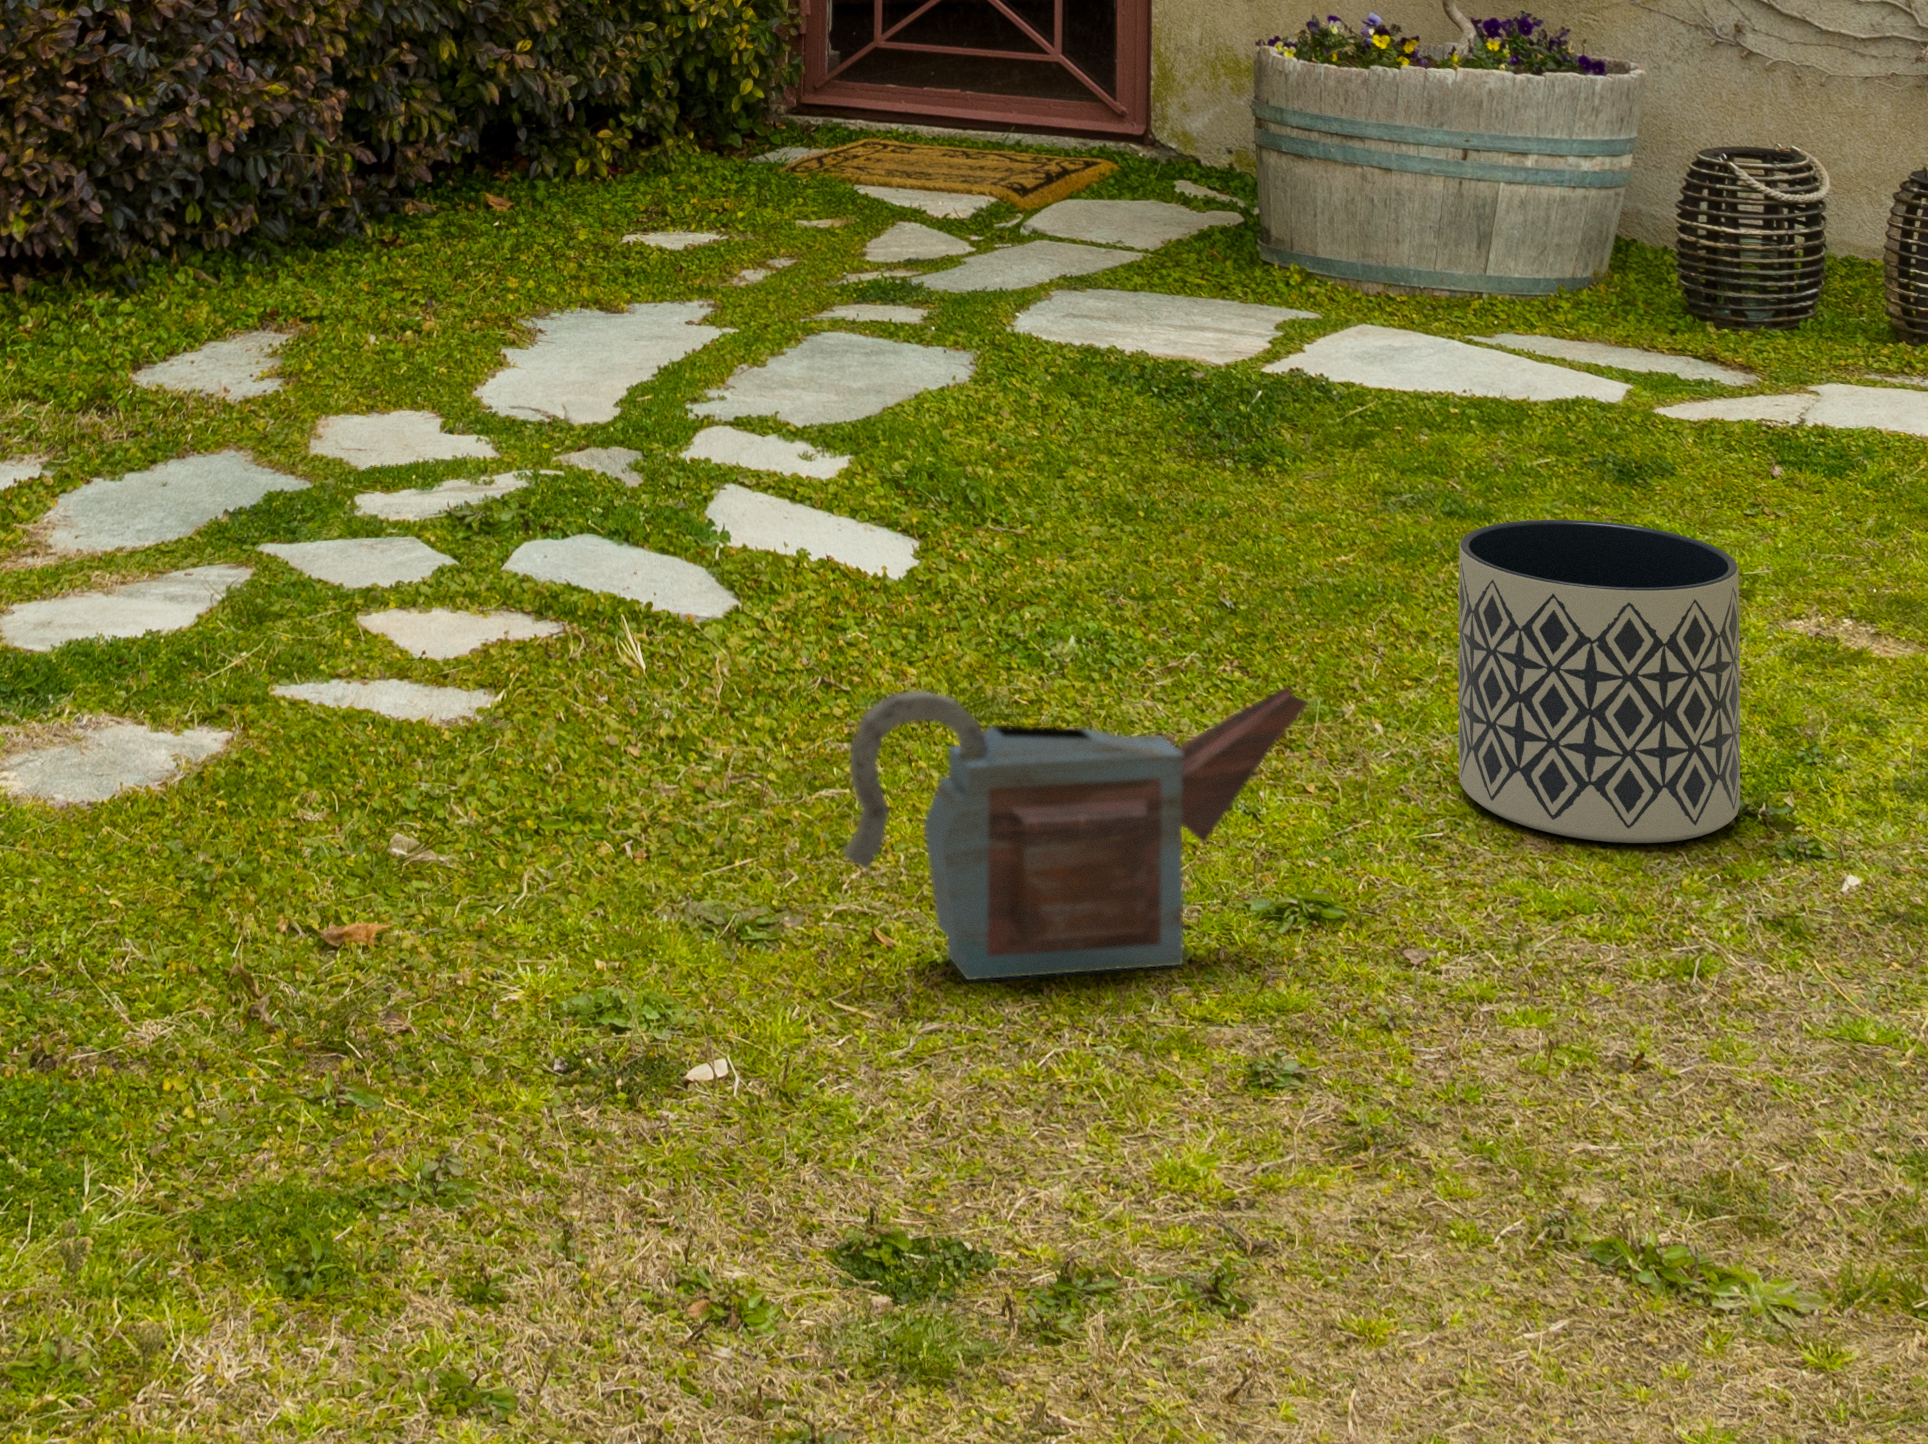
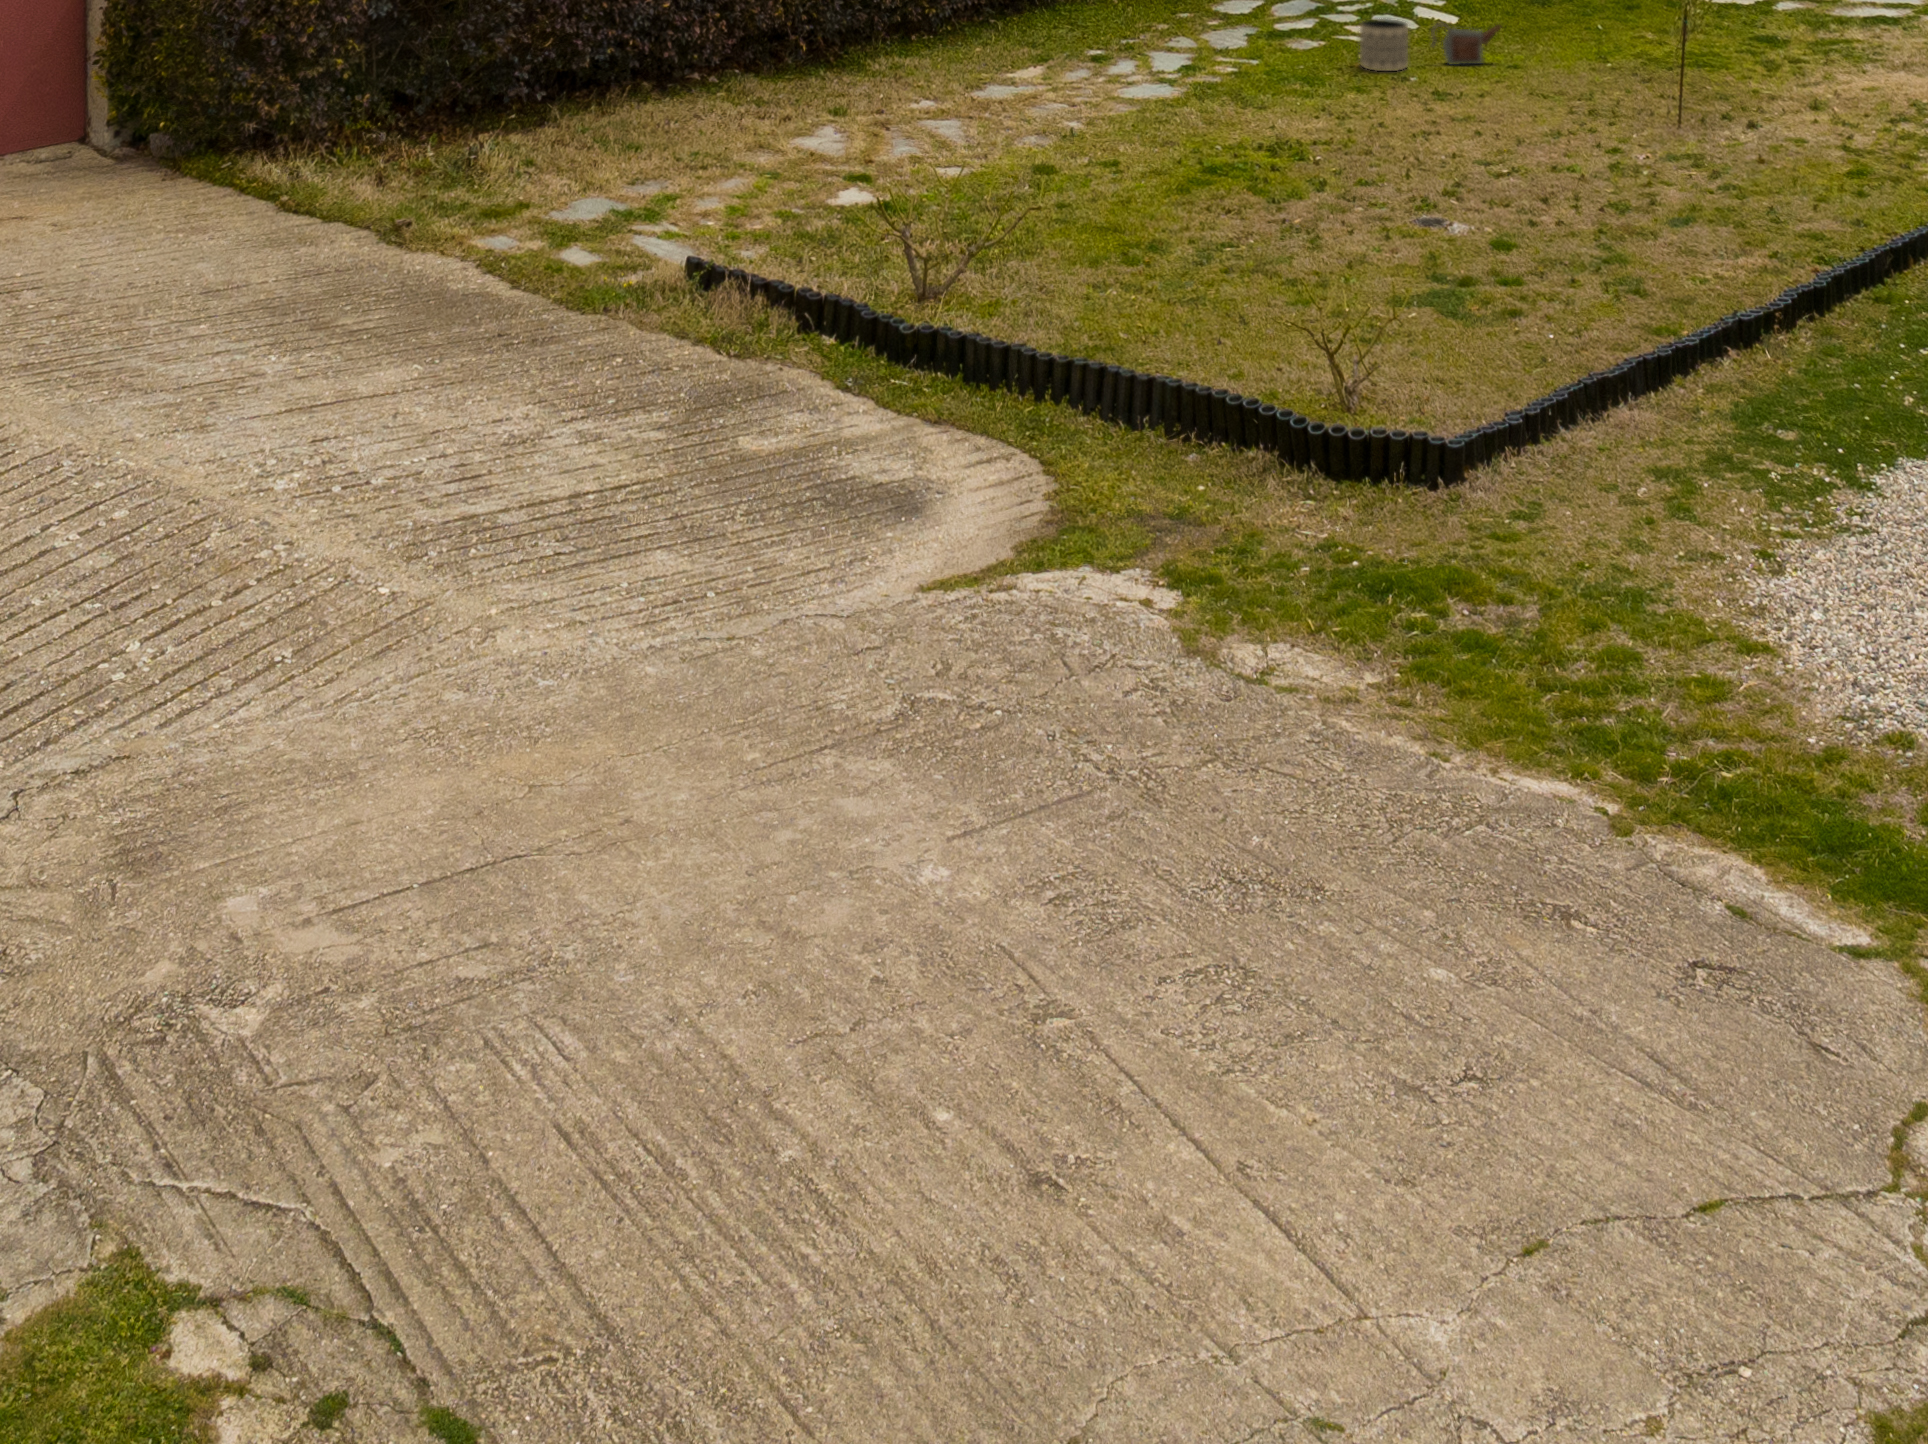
planter: present [1459,520,1740,843] -> present [1360,19,1408,71]

